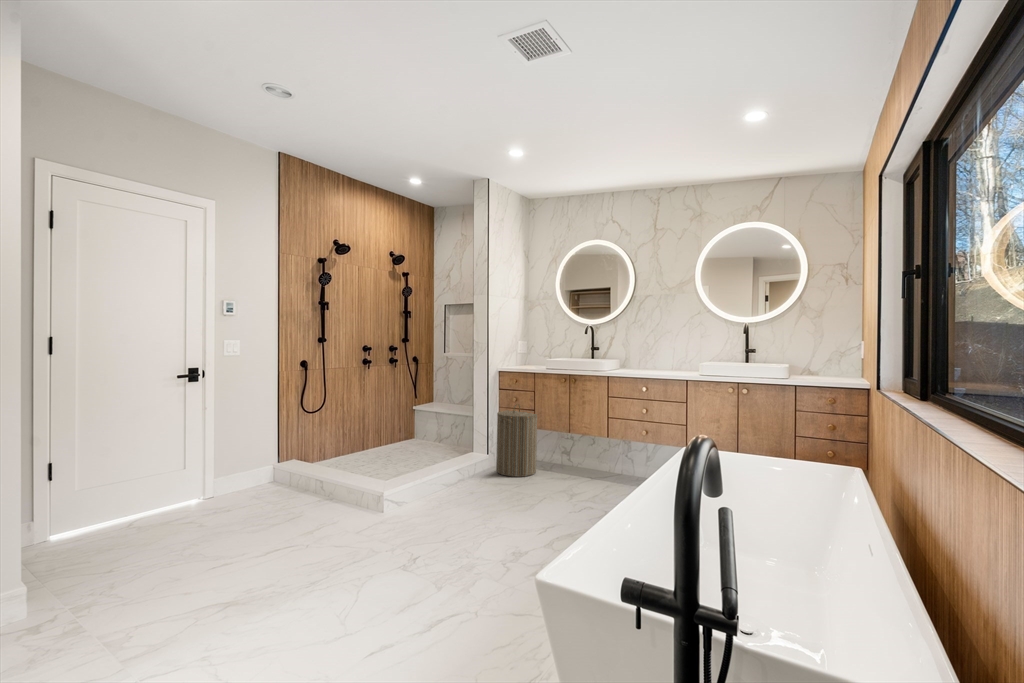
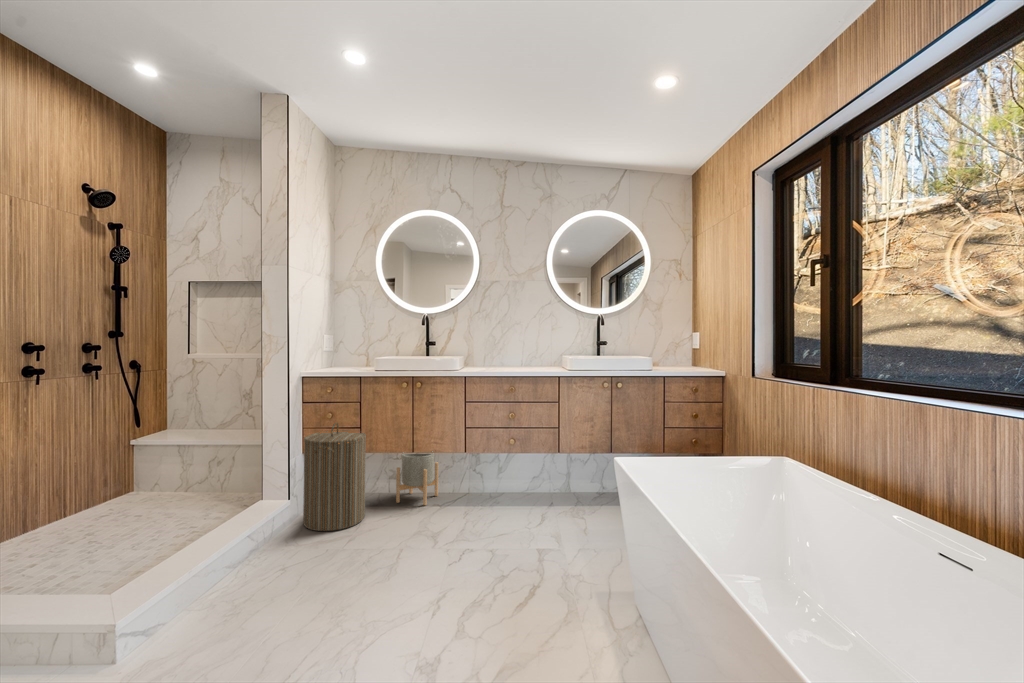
planter: none [563,432,597,474] -> present [396,451,438,505]

